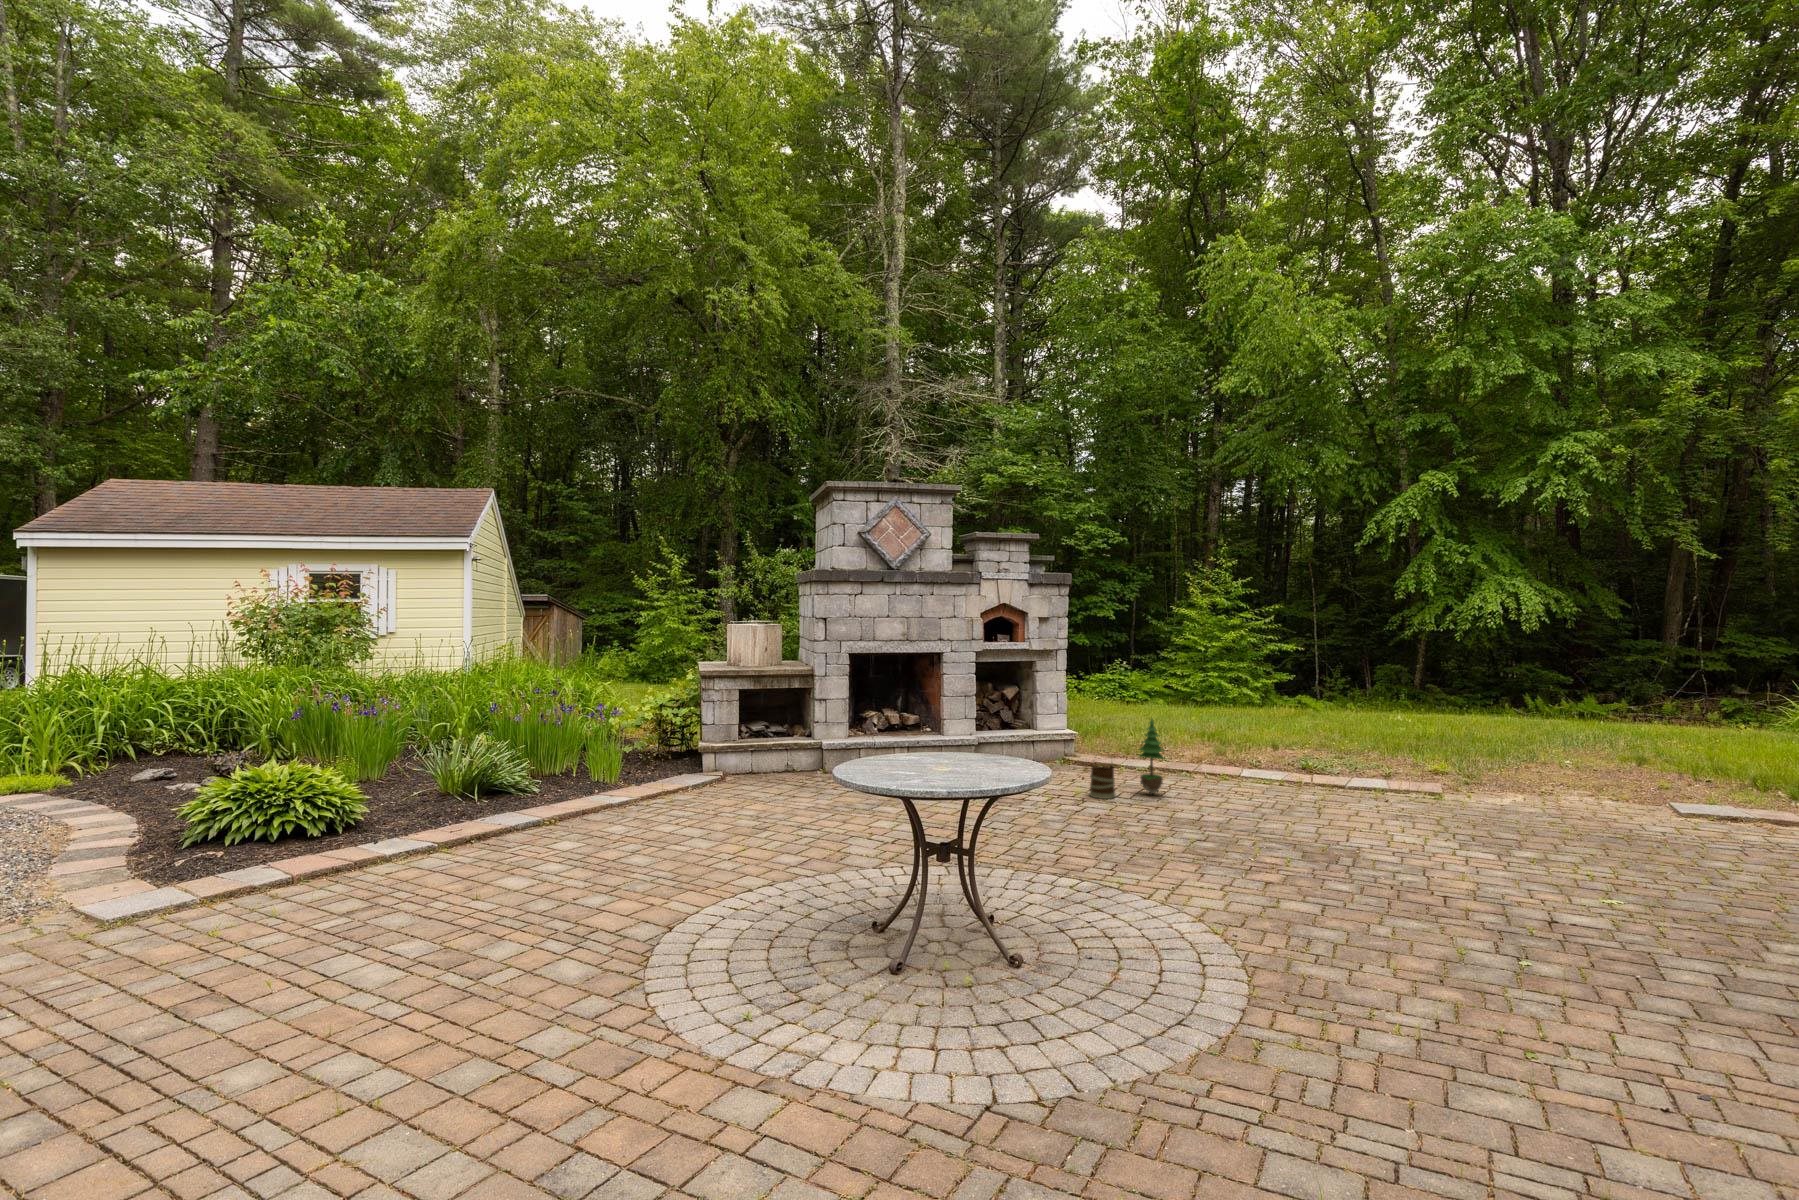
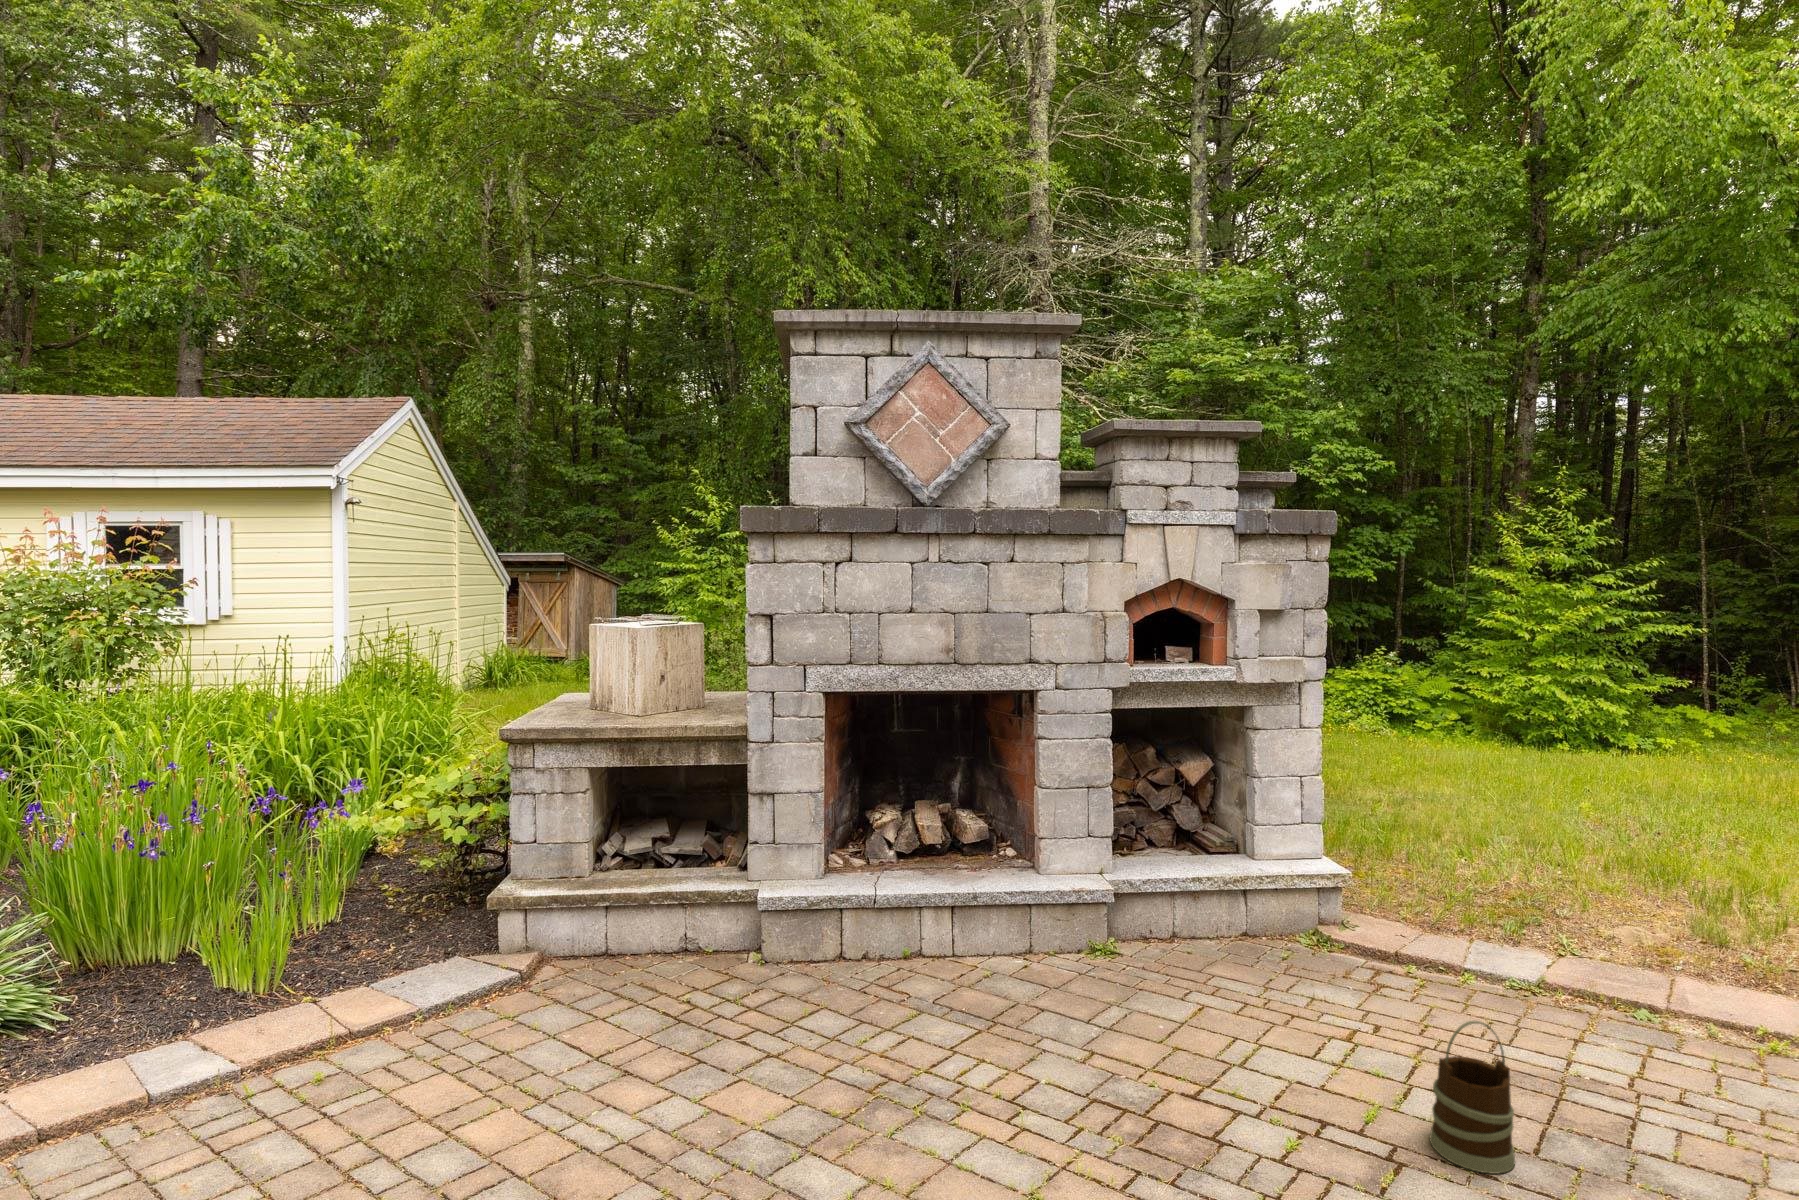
potted tree: present [1139,719,1165,794] -> none [1575,928,1677,1150]

